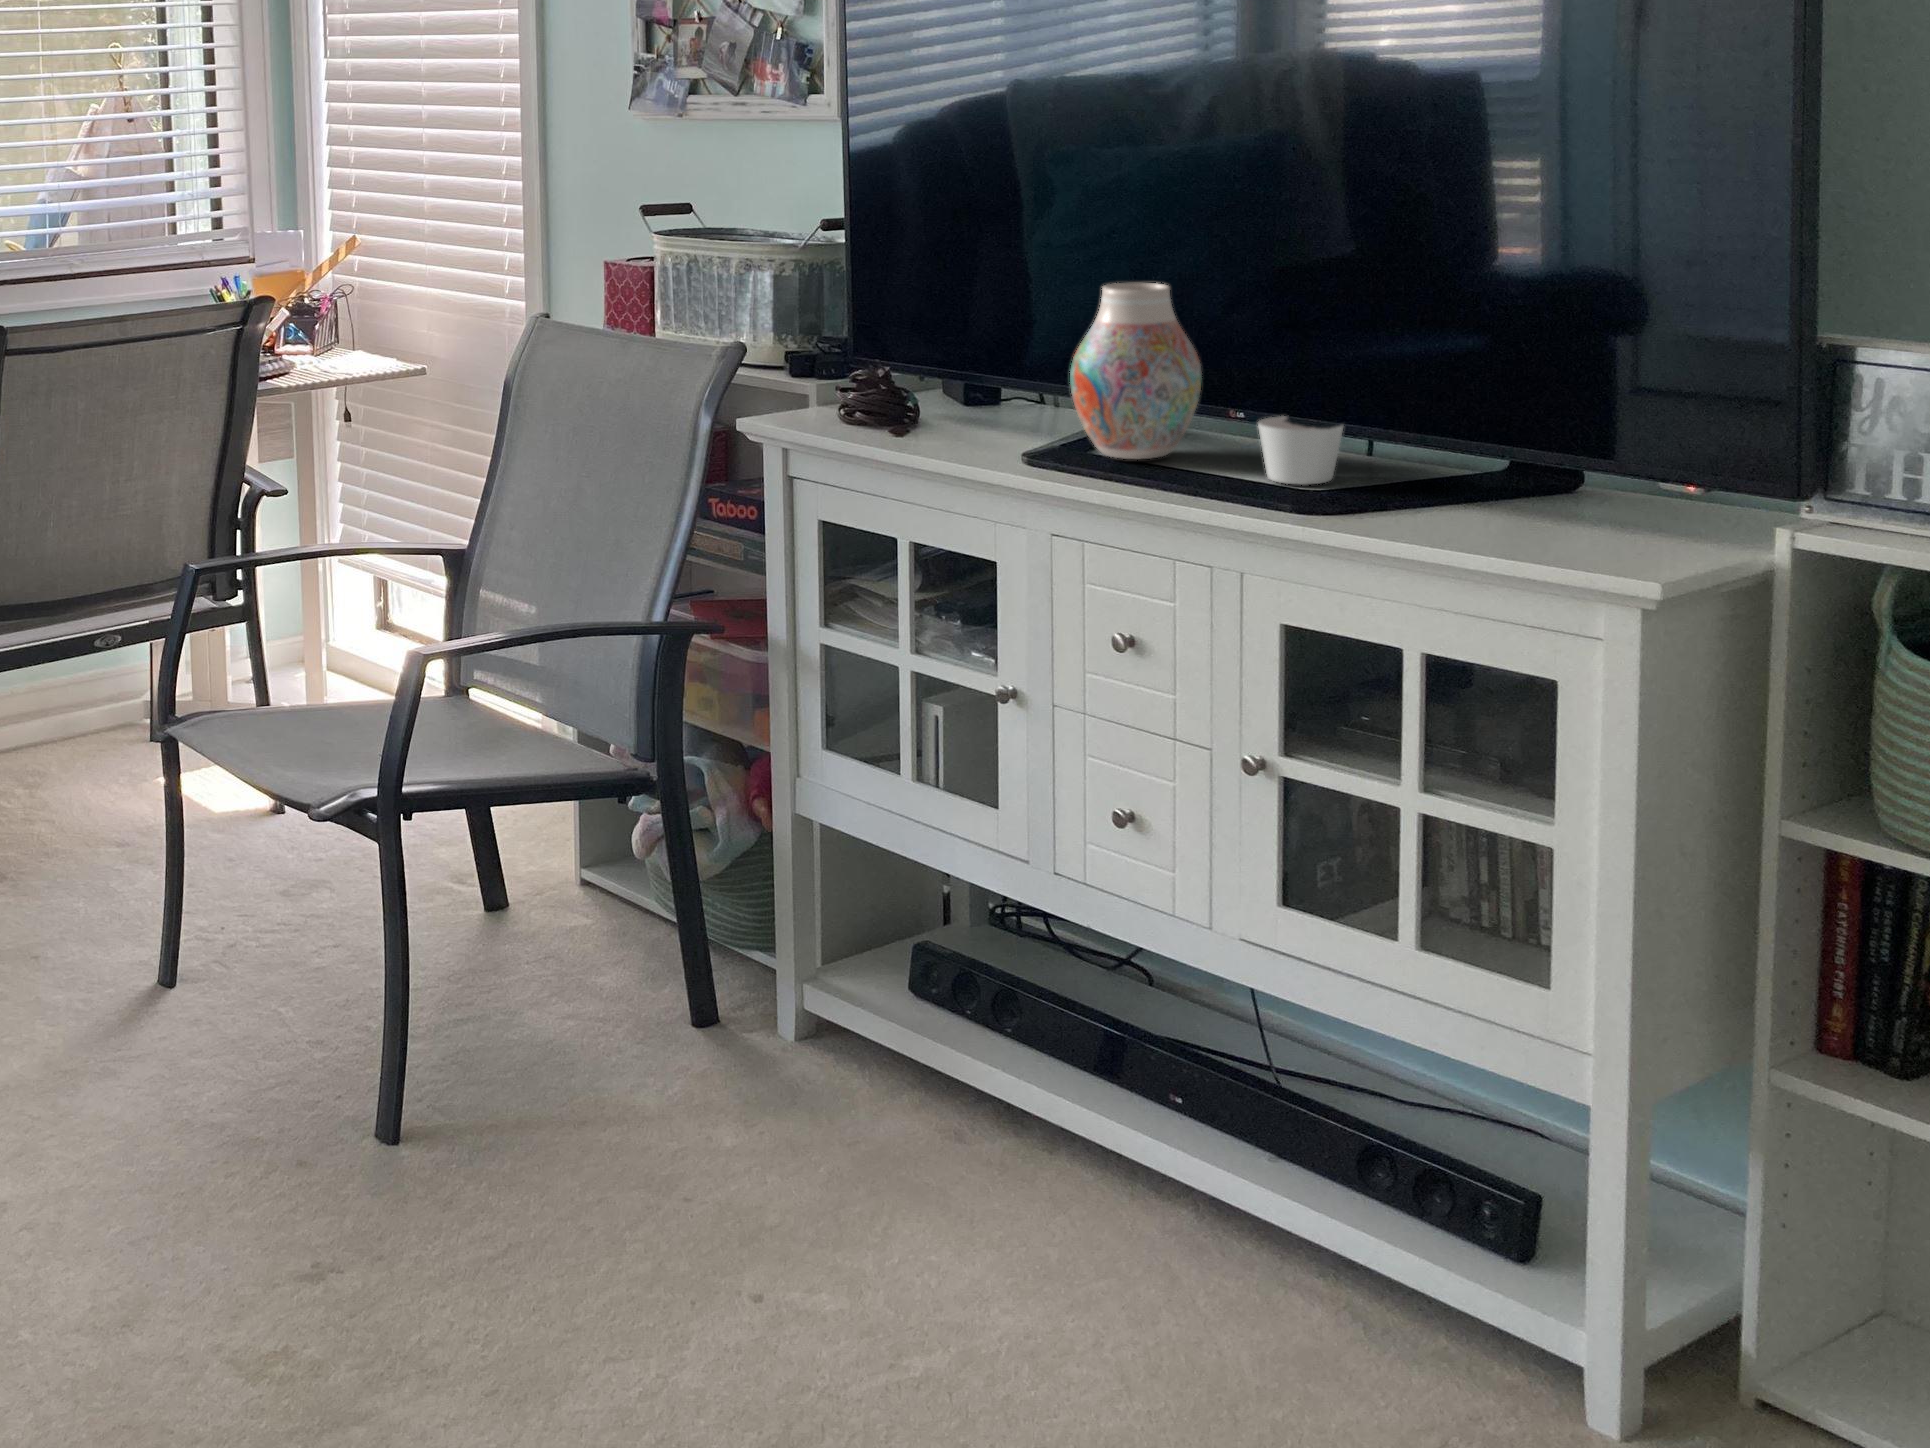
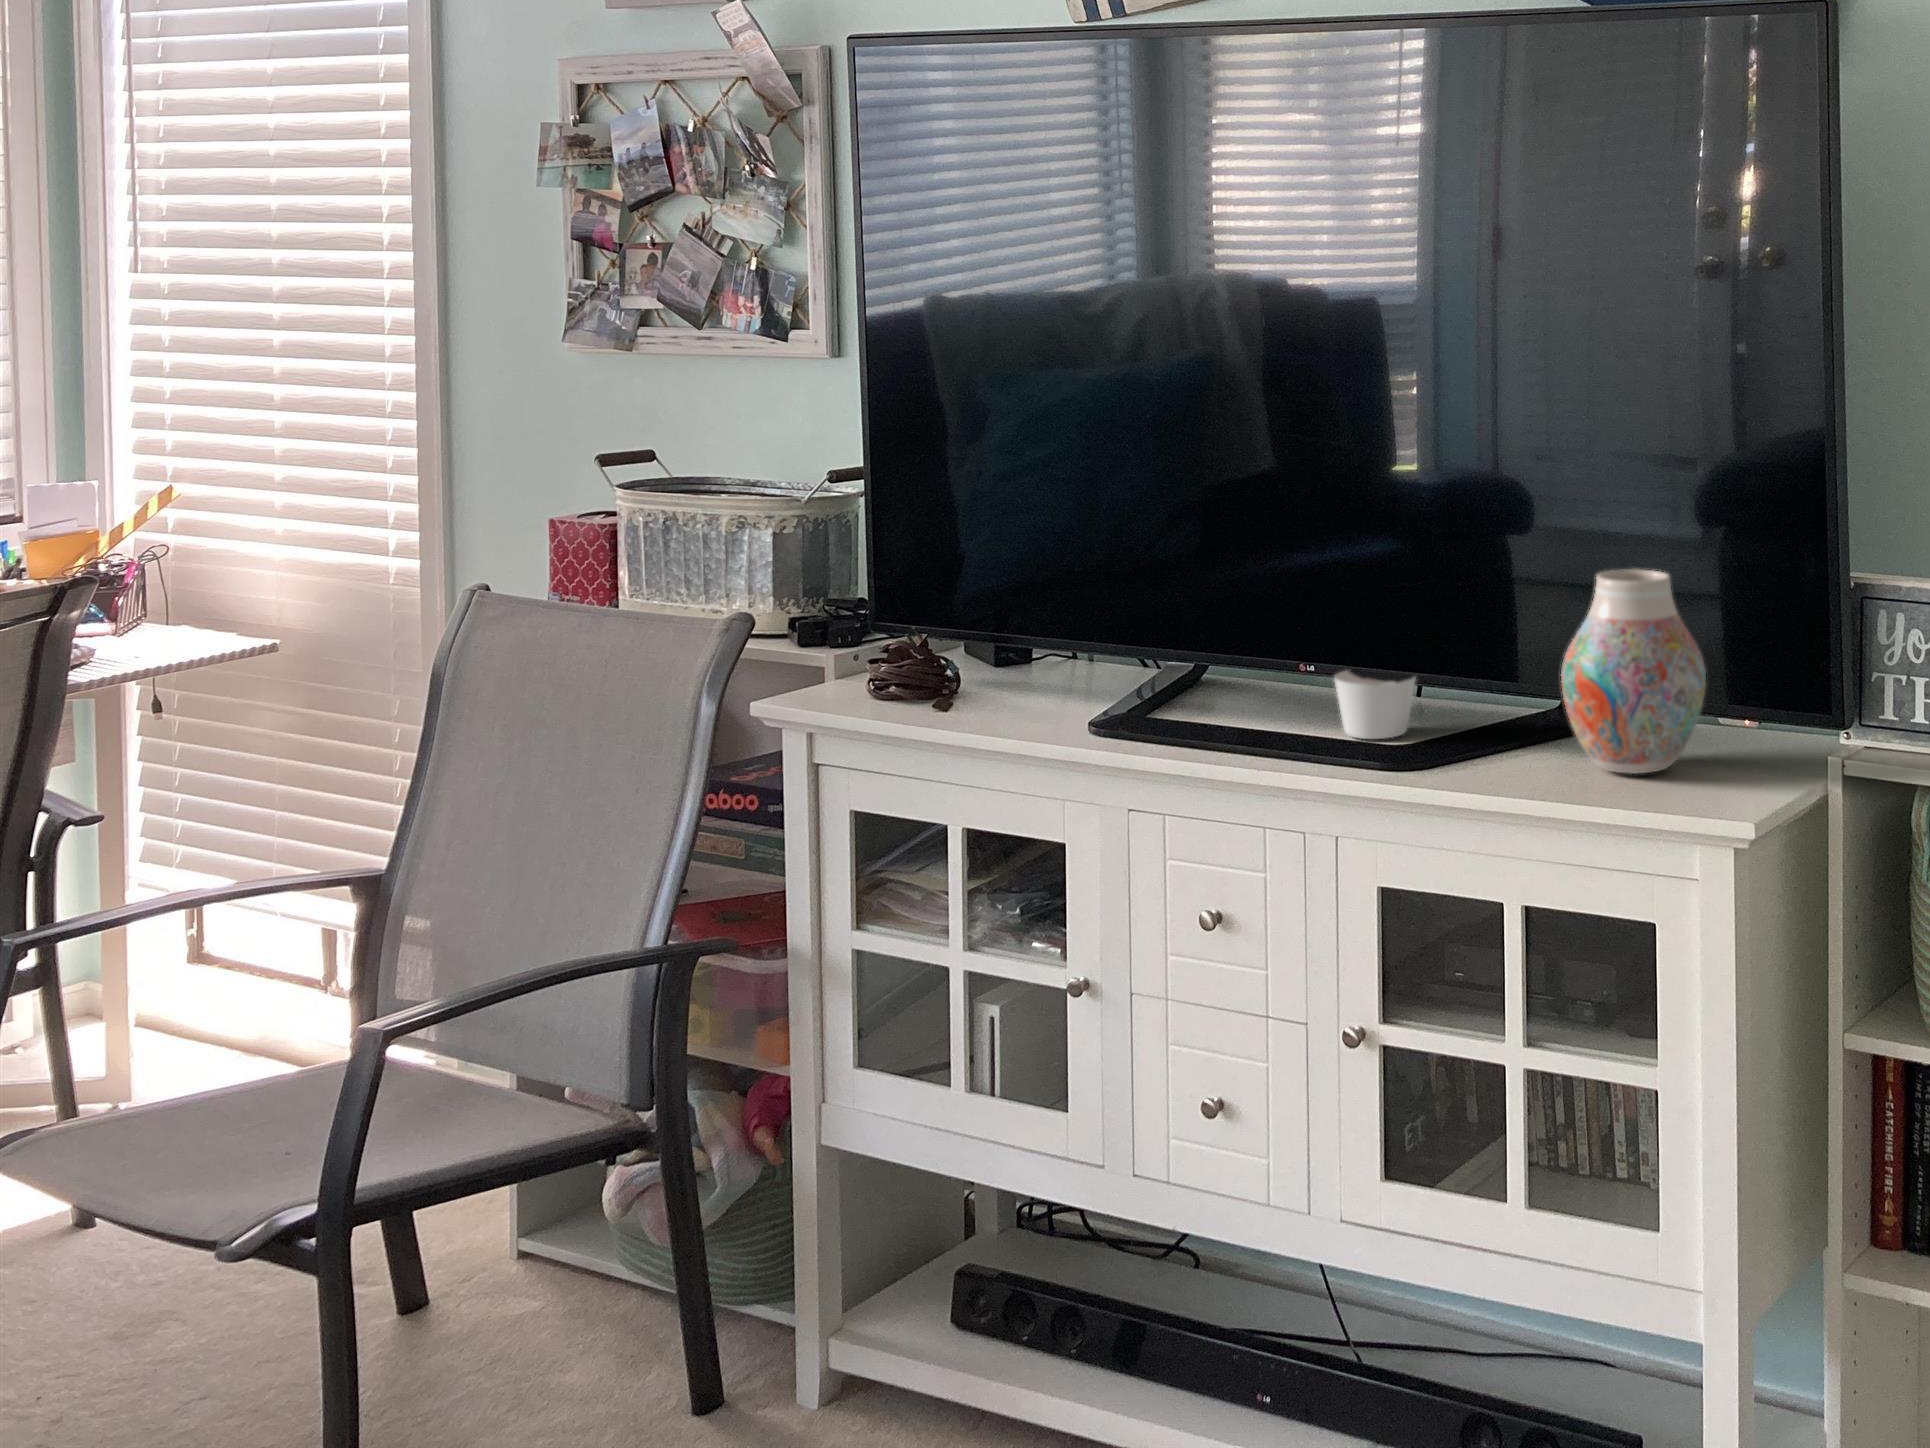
vase: present [1070,283,1202,459] -> present [1561,569,1706,774]

